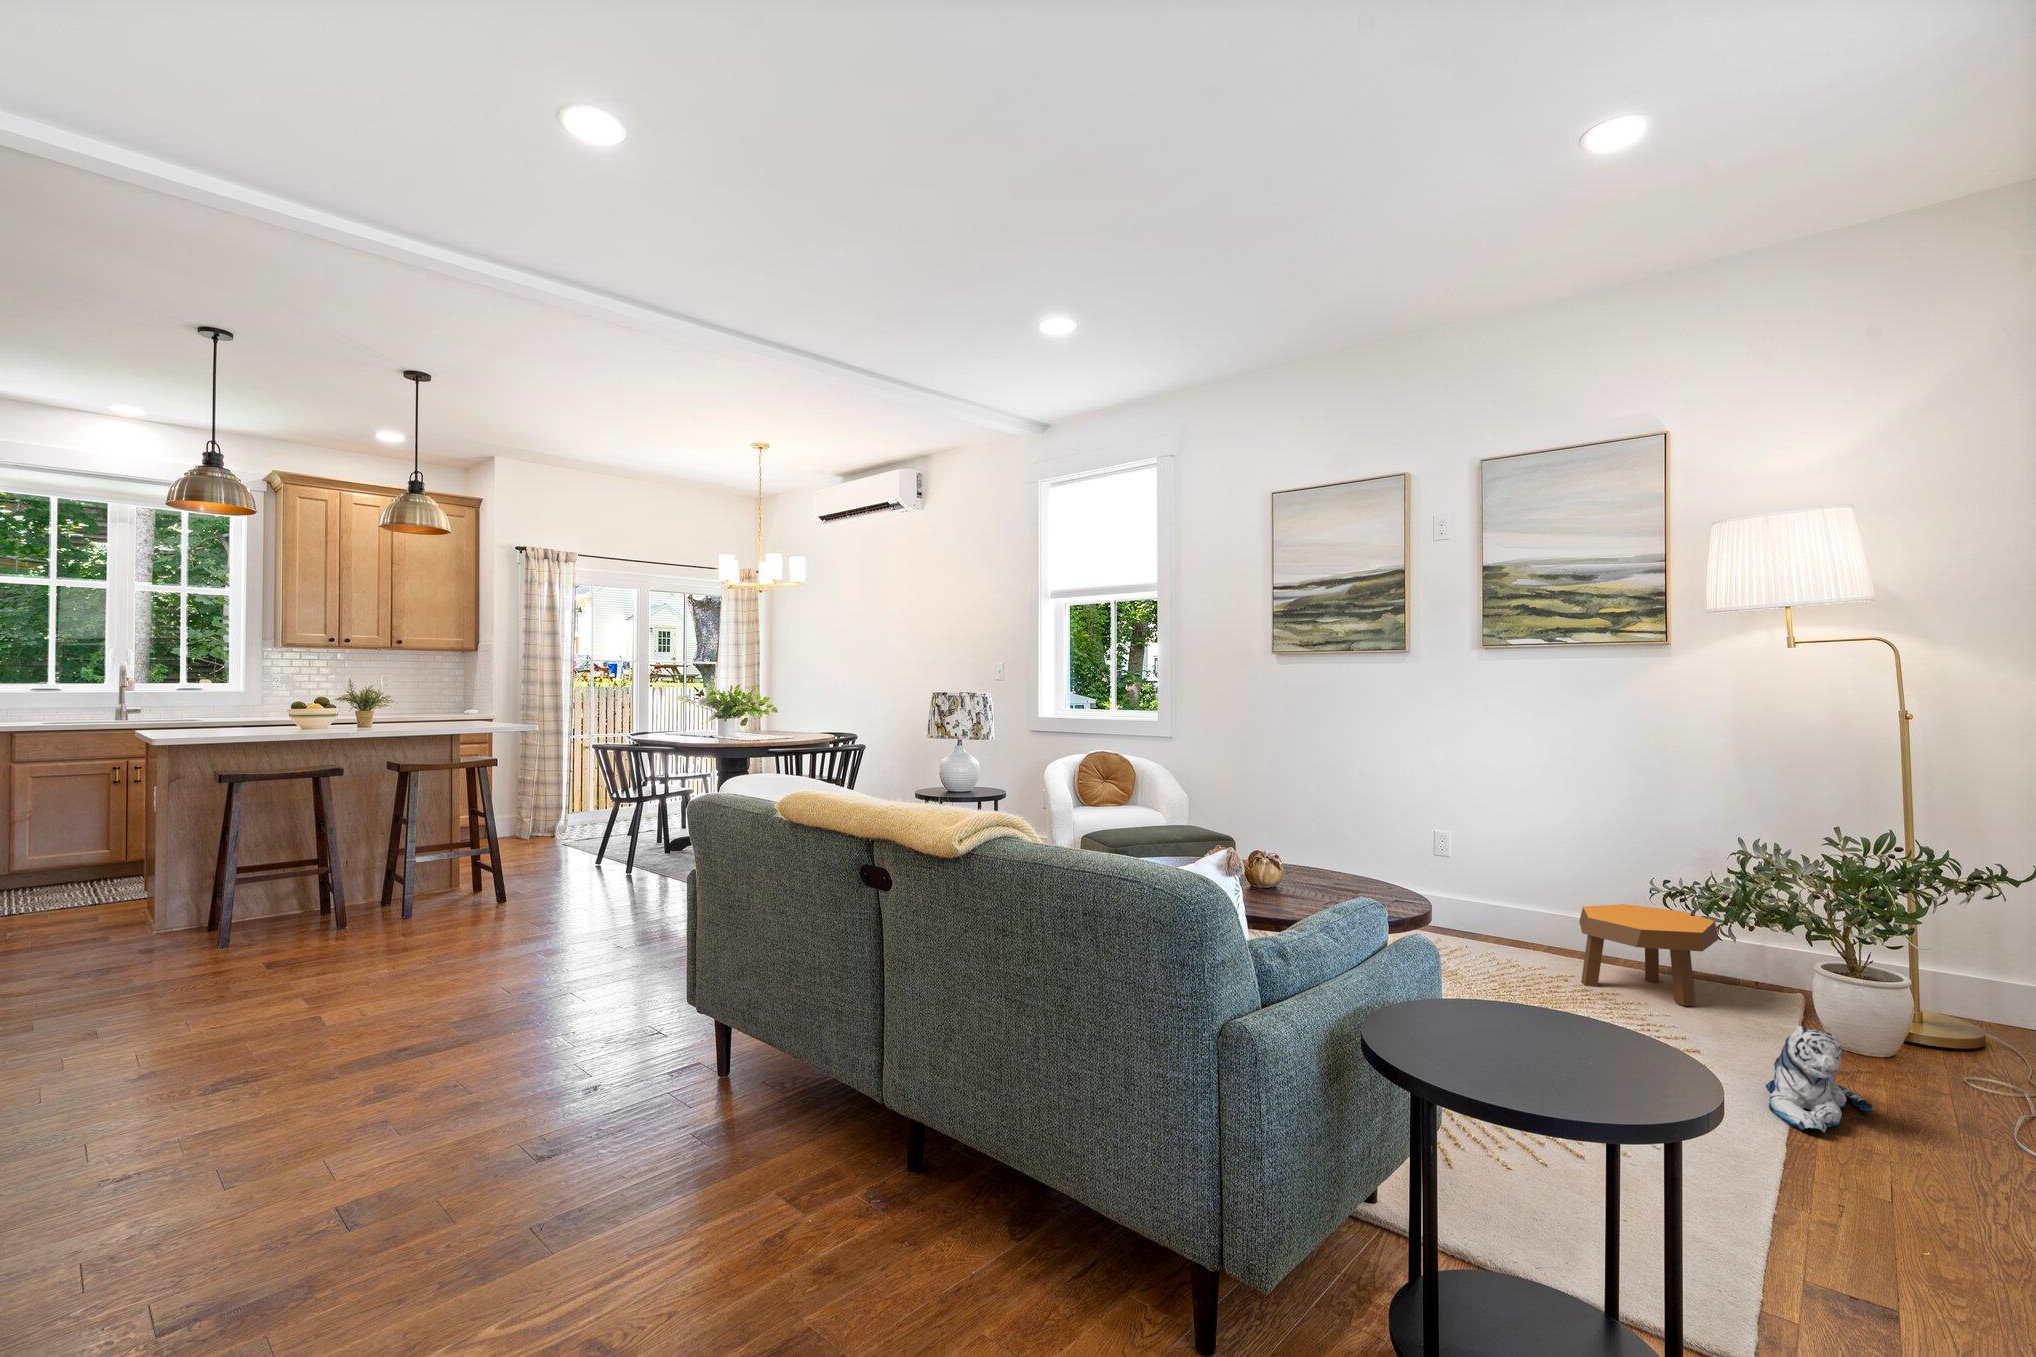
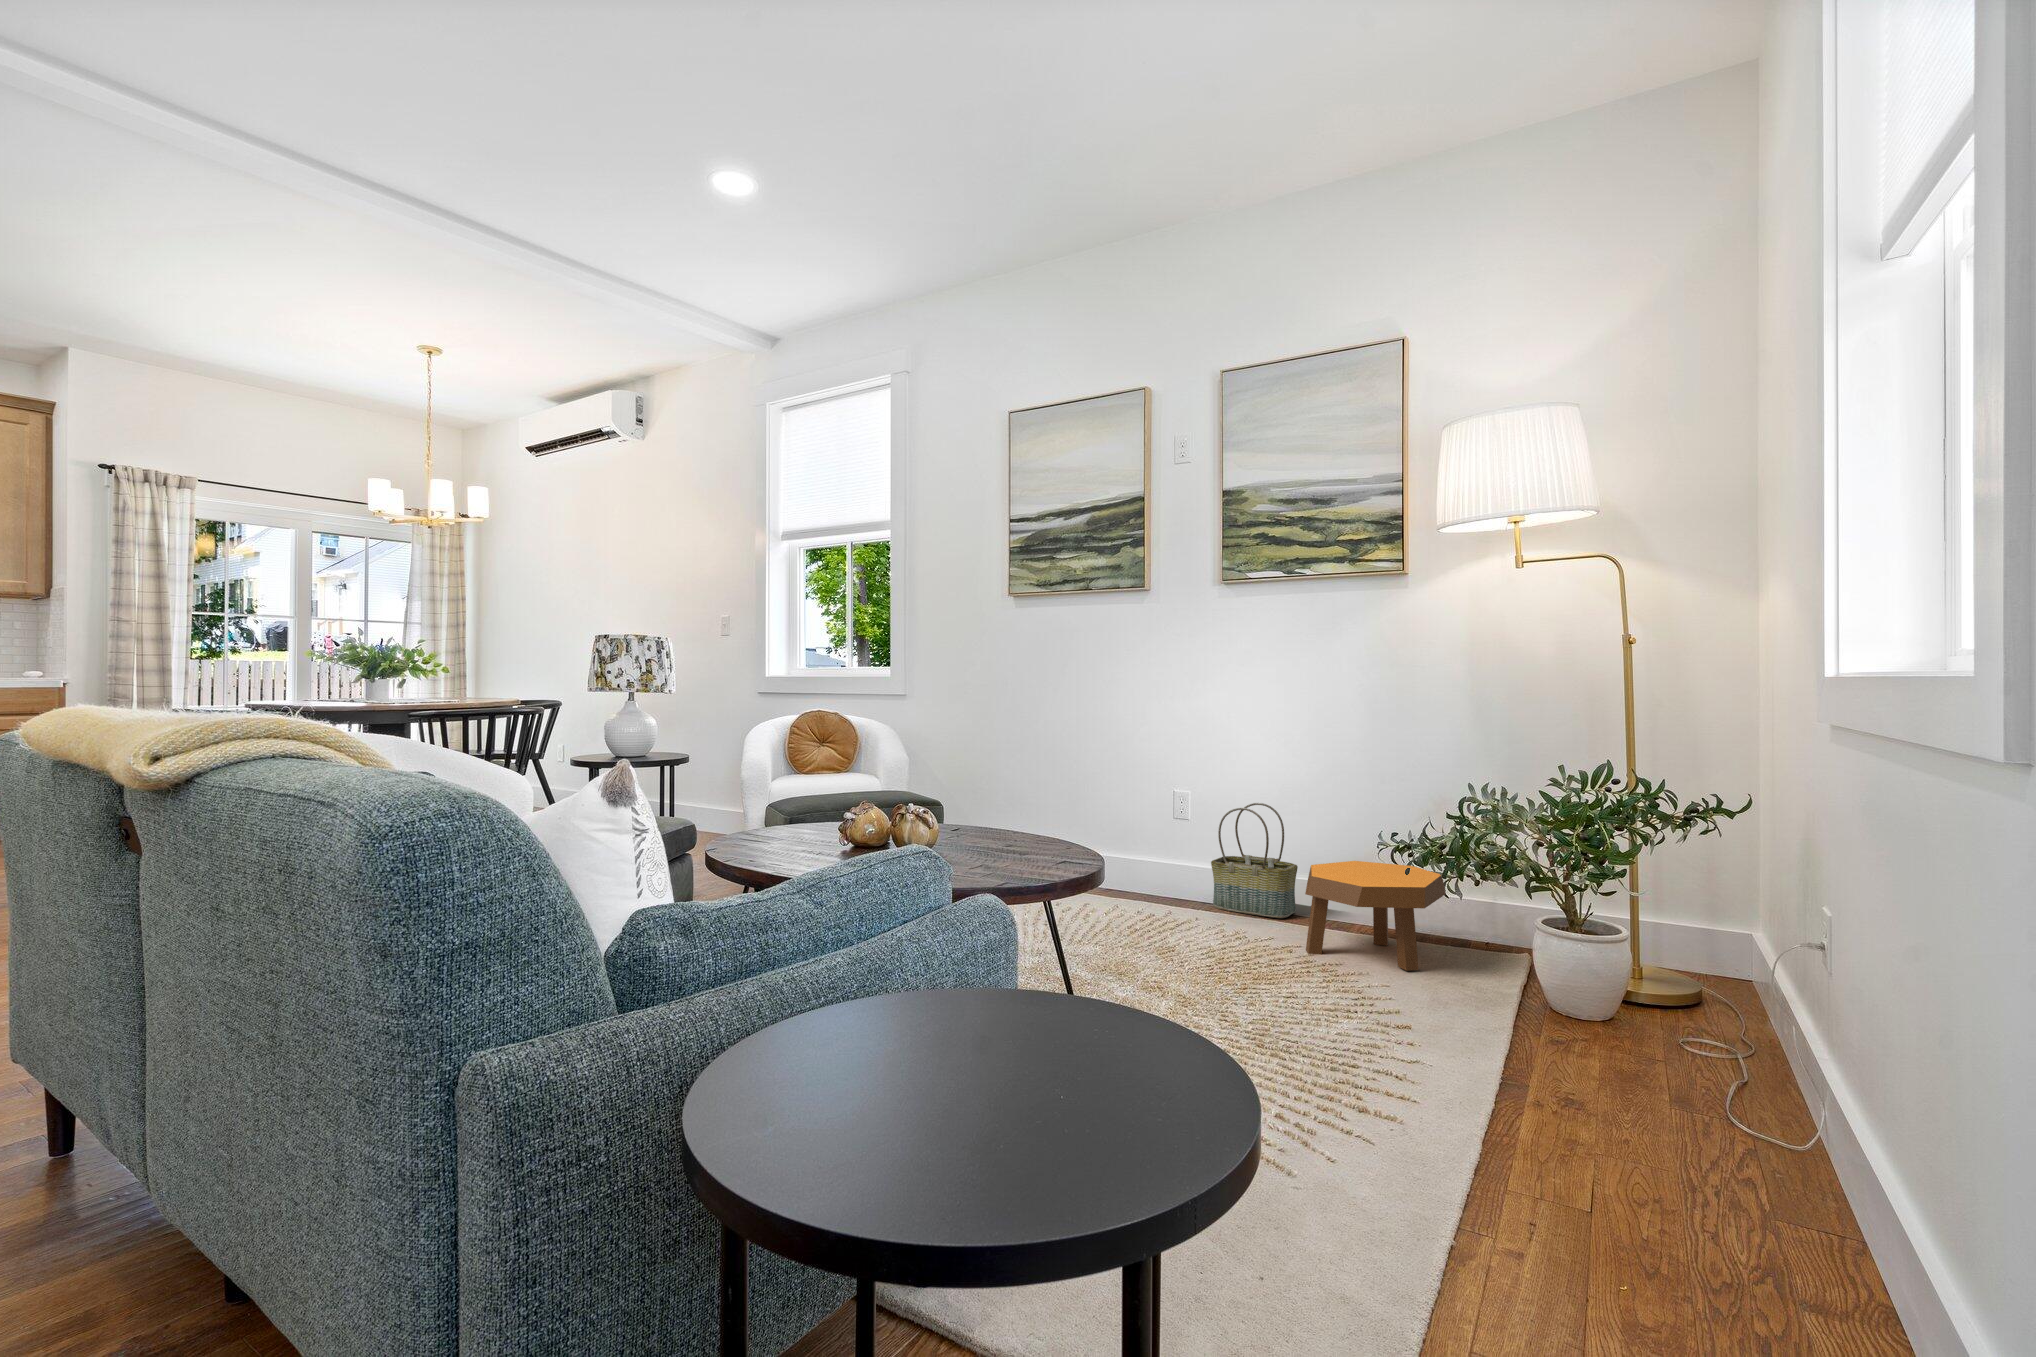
basket: none [1477,847,1563,952] -> present [1211,803,1298,918]
plush toy: present [1766,1026,1873,1133] -> none [1470,988,1579,1116]

